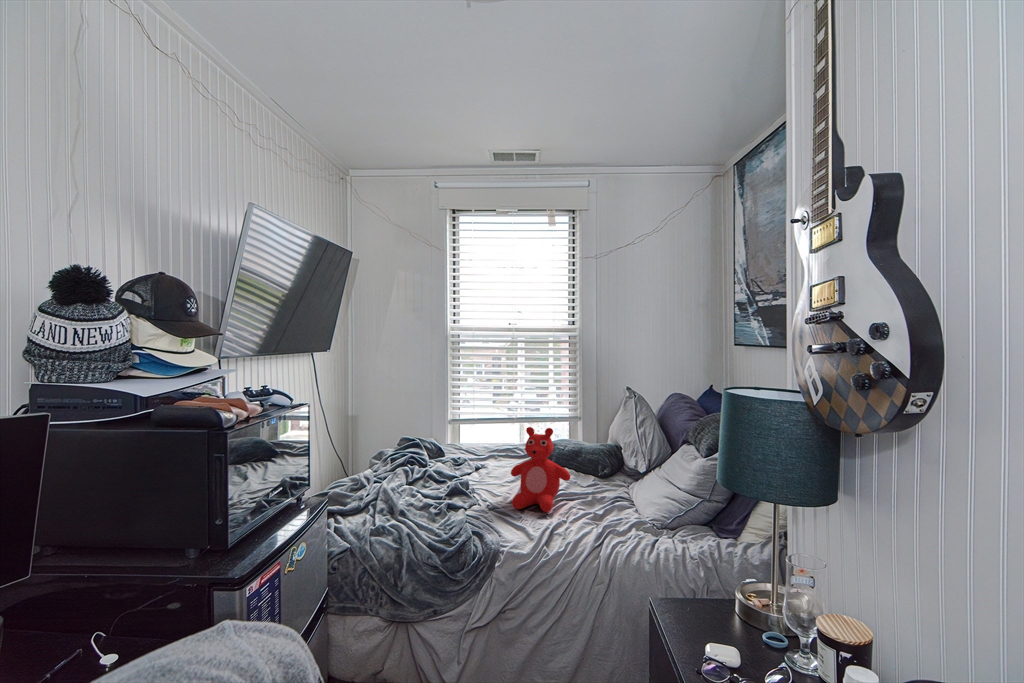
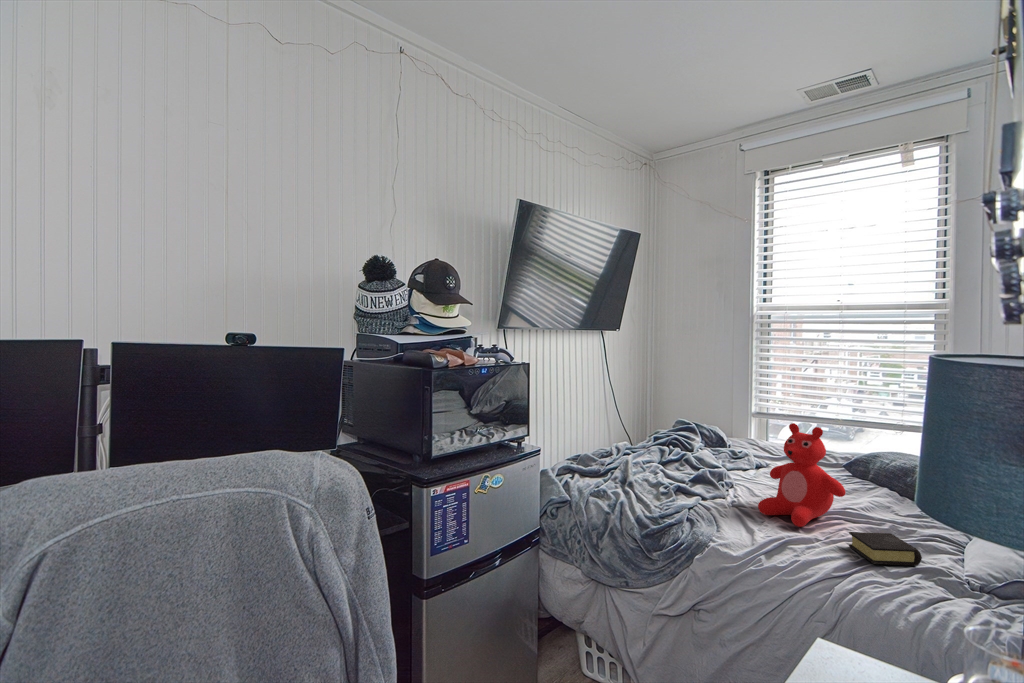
book: none [585,500,629,526] -> present [849,532,922,566]

